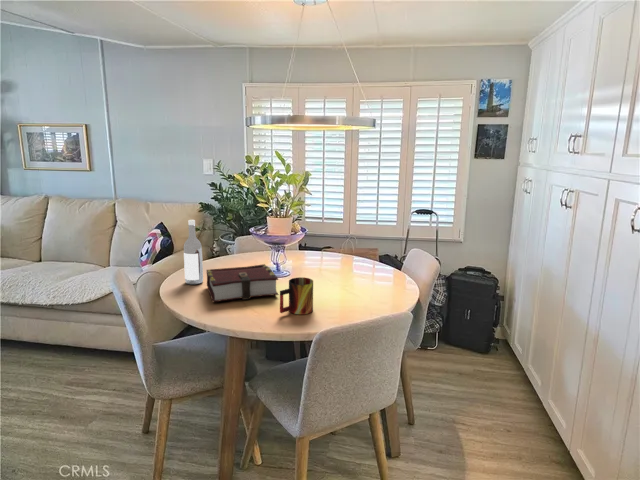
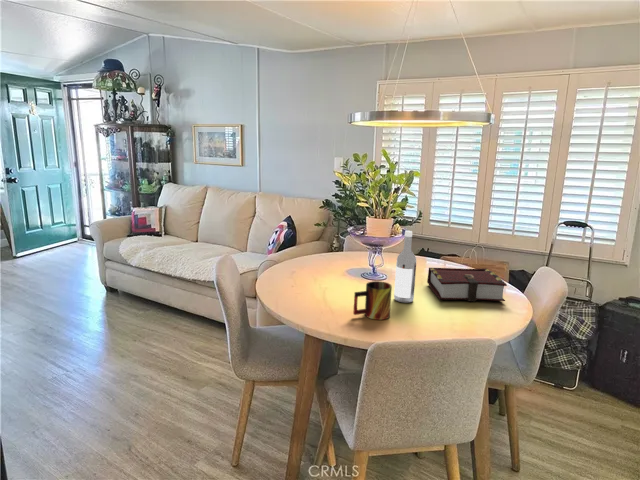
wine bottle: present [184,220,203,285] -> present [394,231,416,303]
book: present [207,264,279,302] -> present [427,268,507,301]

